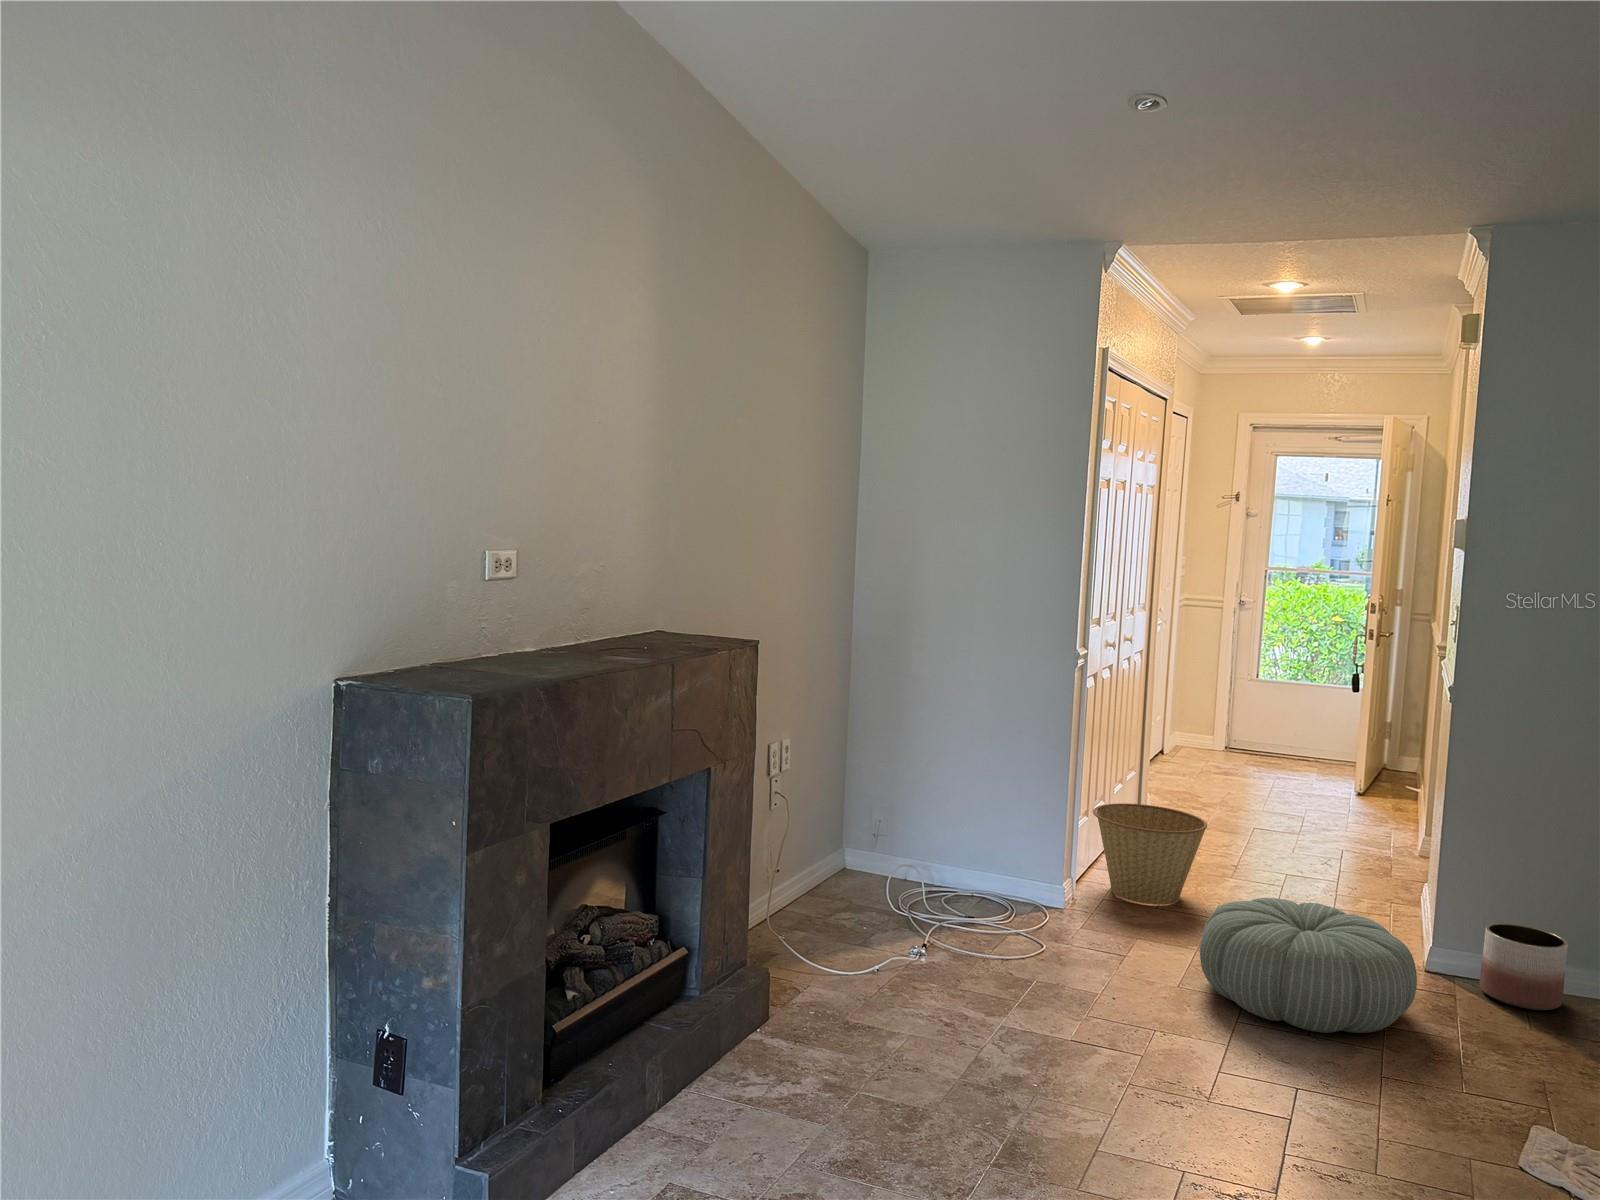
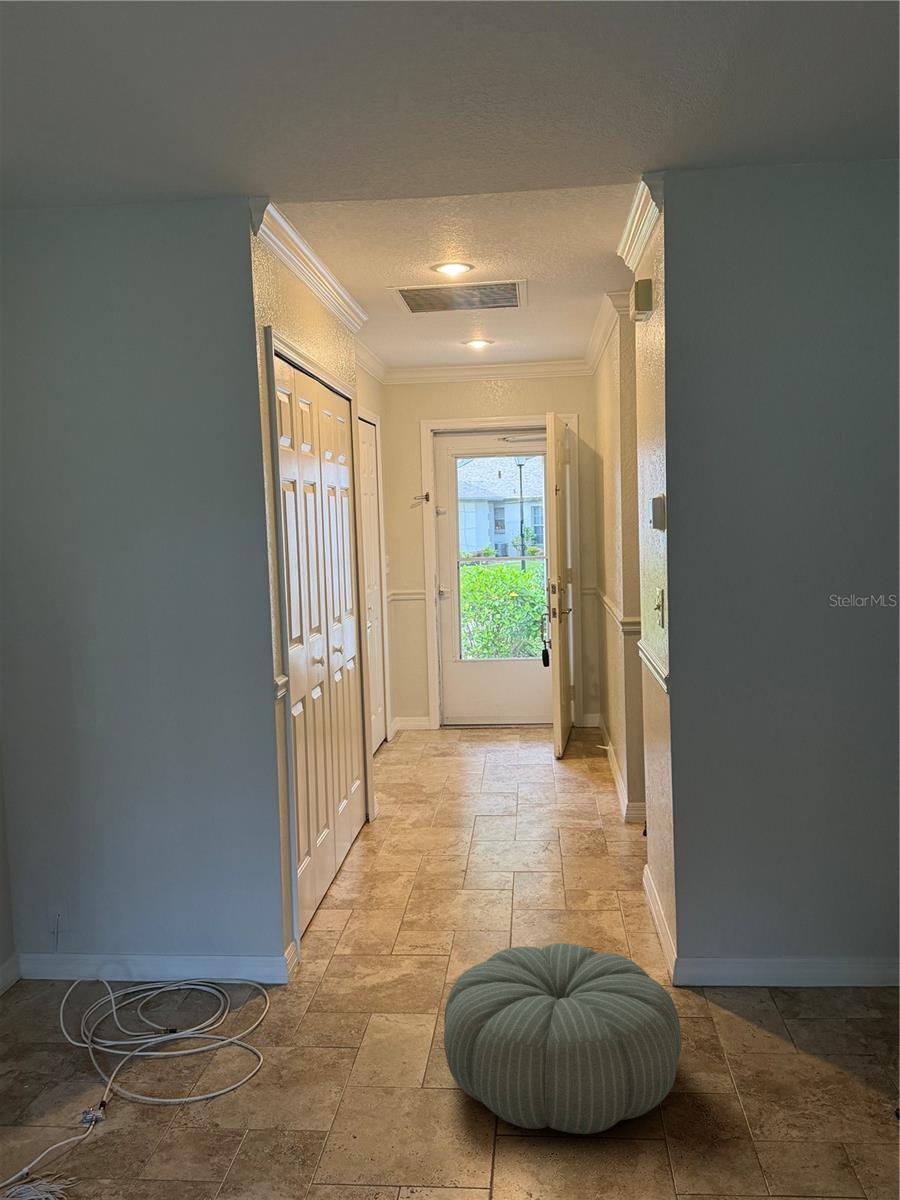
basket: present [1093,803,1207,905] -> none [313,832,436,952]
planter: present [1480,923,1568,1010] -> none [722,915,801,1011]

